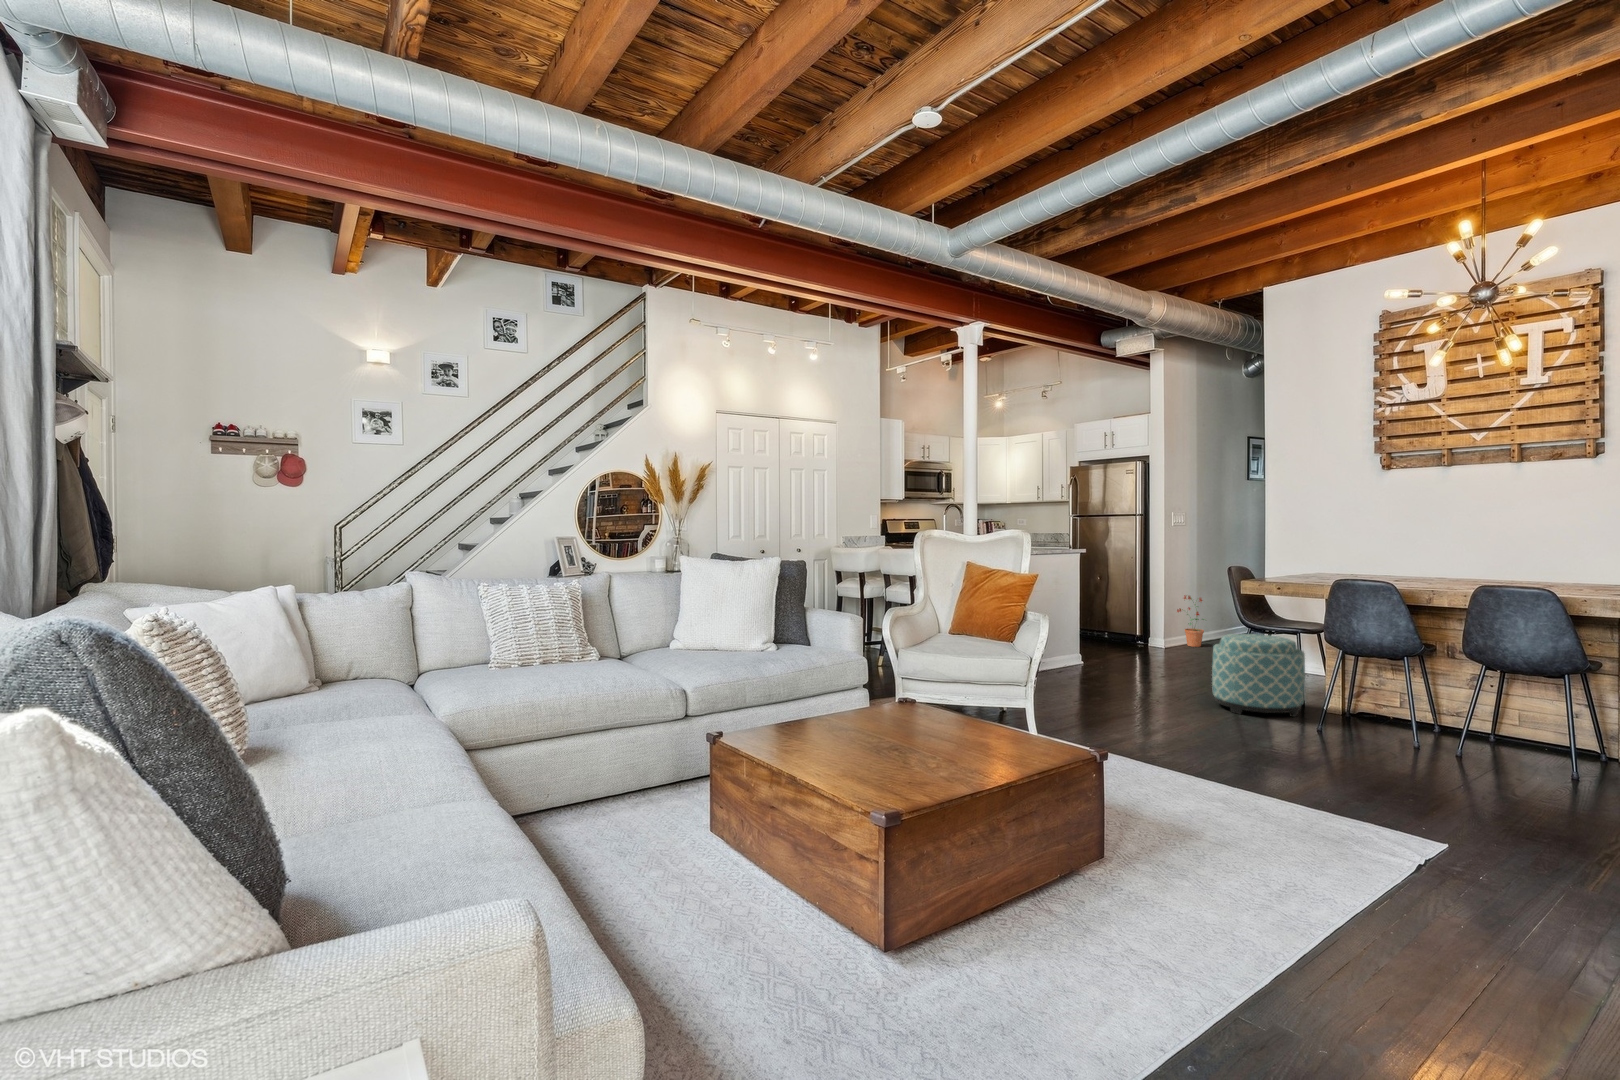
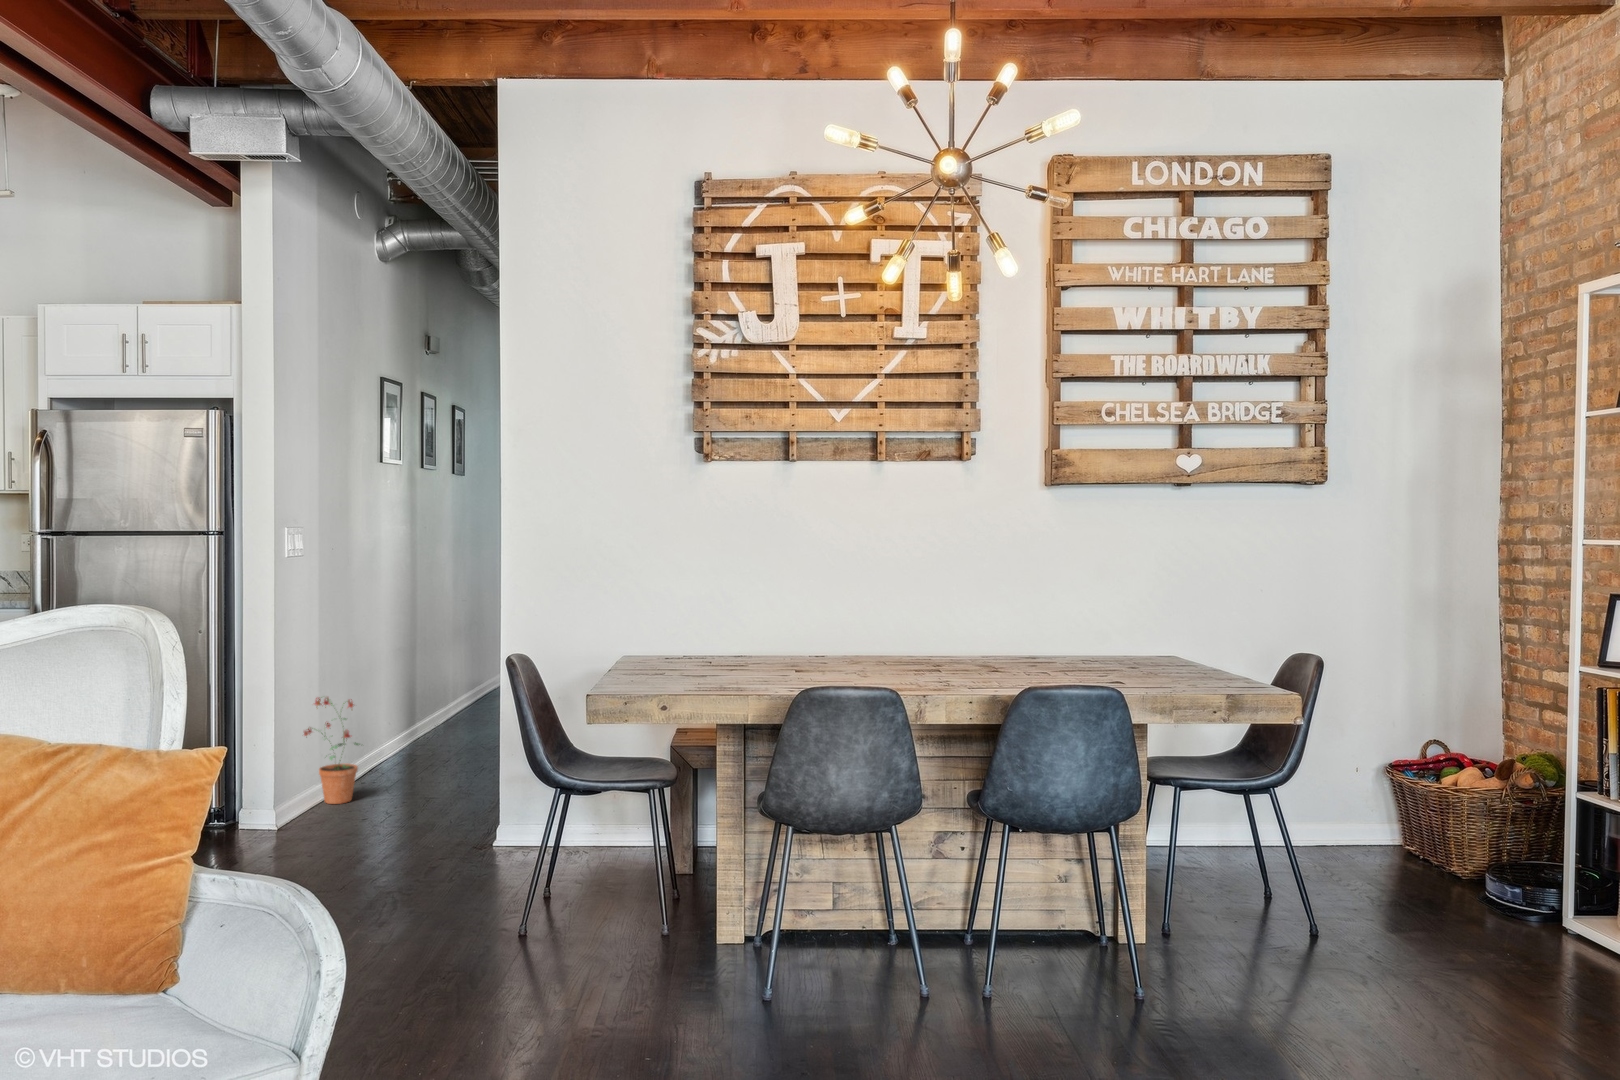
ottoman: present [1212,634,1305,717] -> none [517,811,703,1029]

